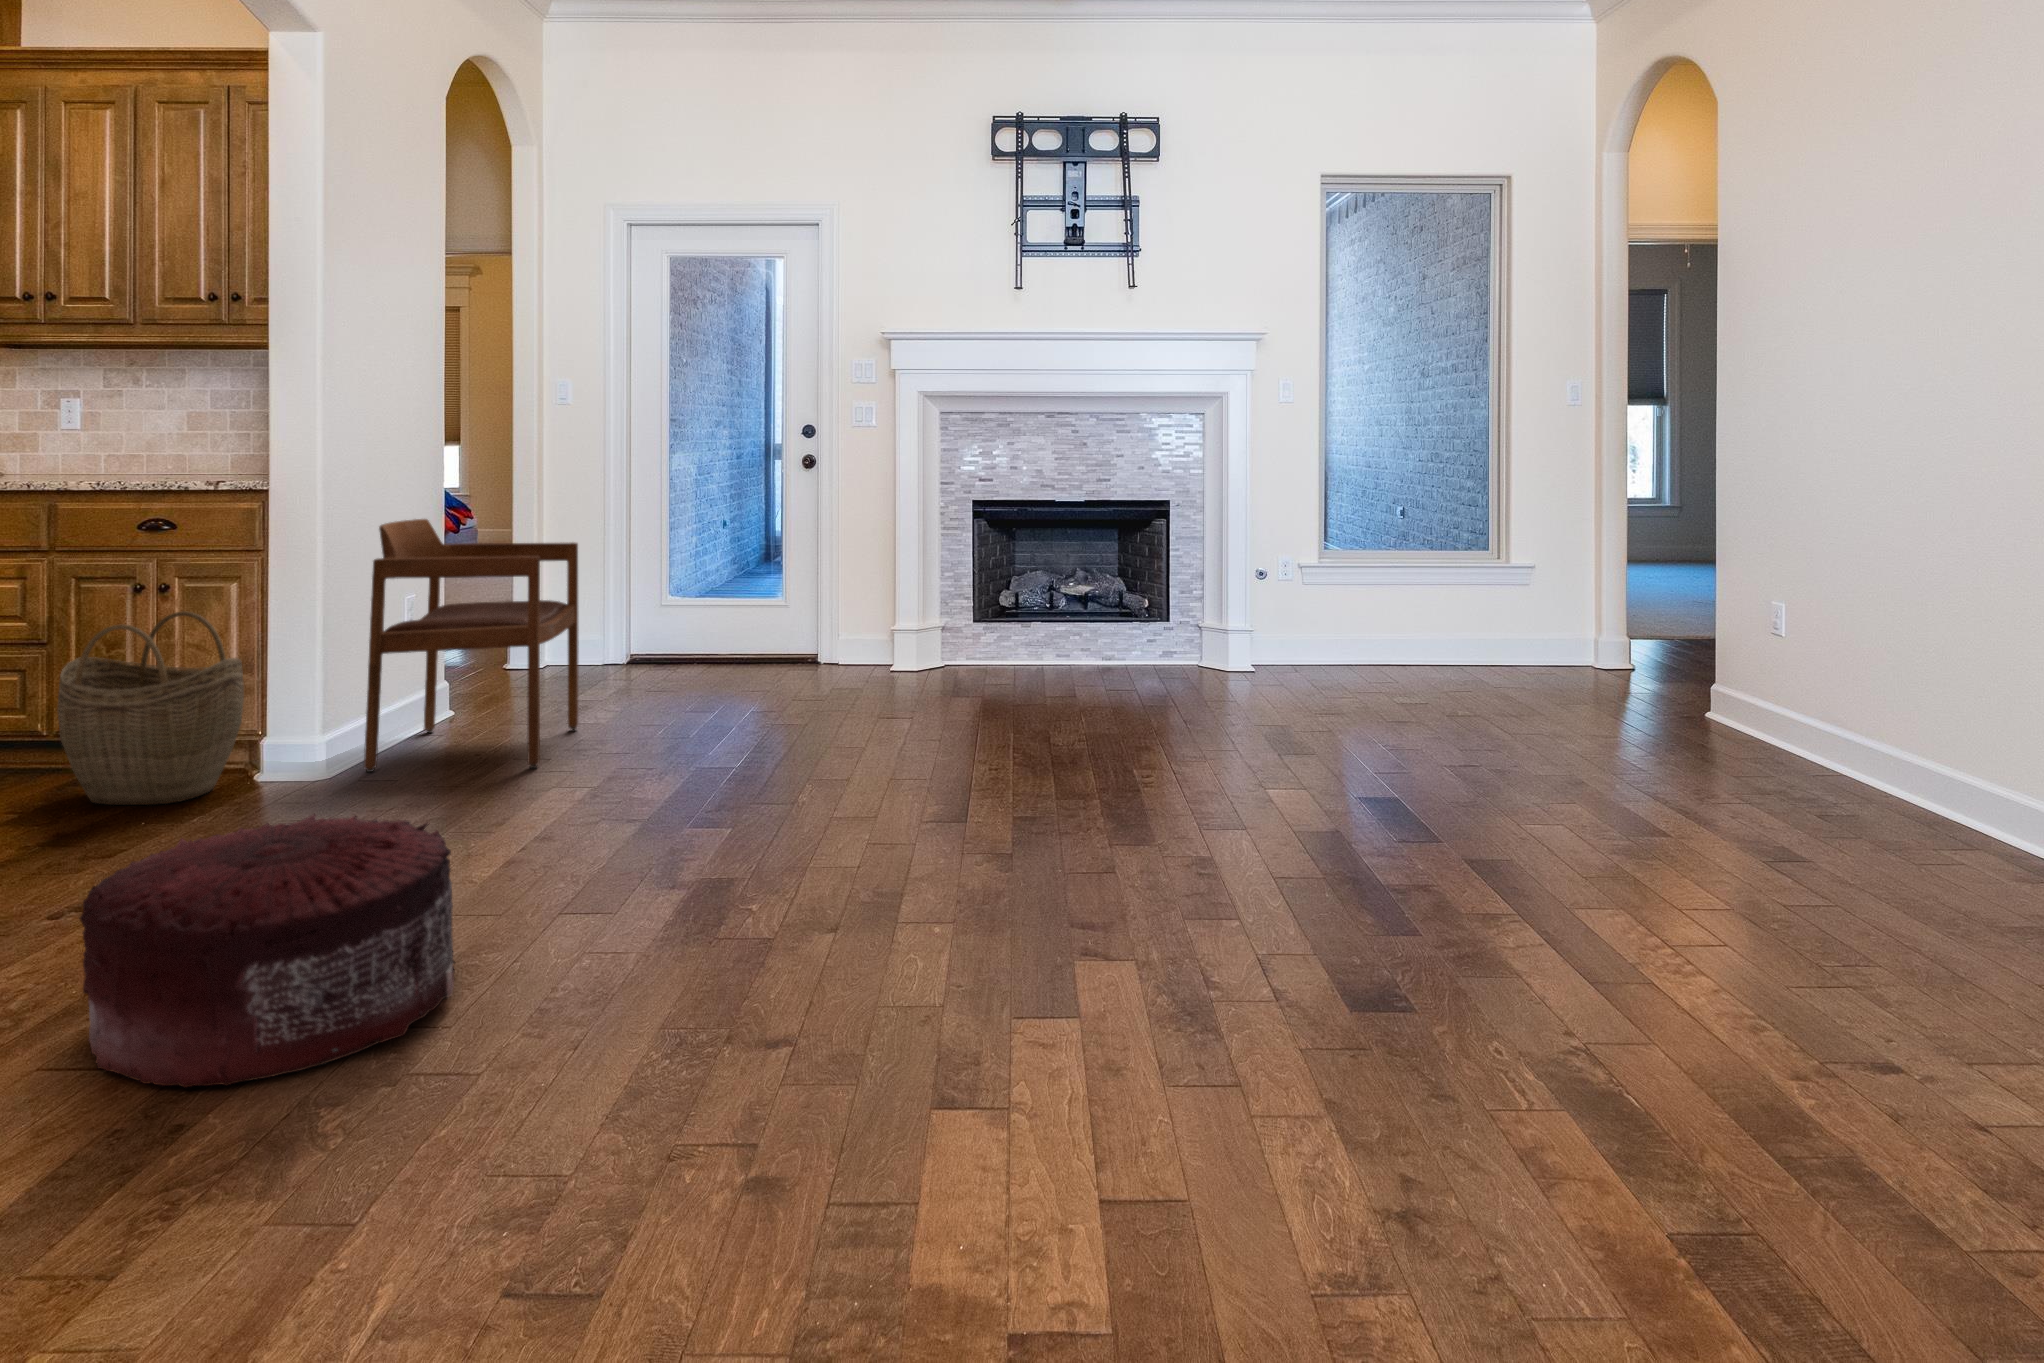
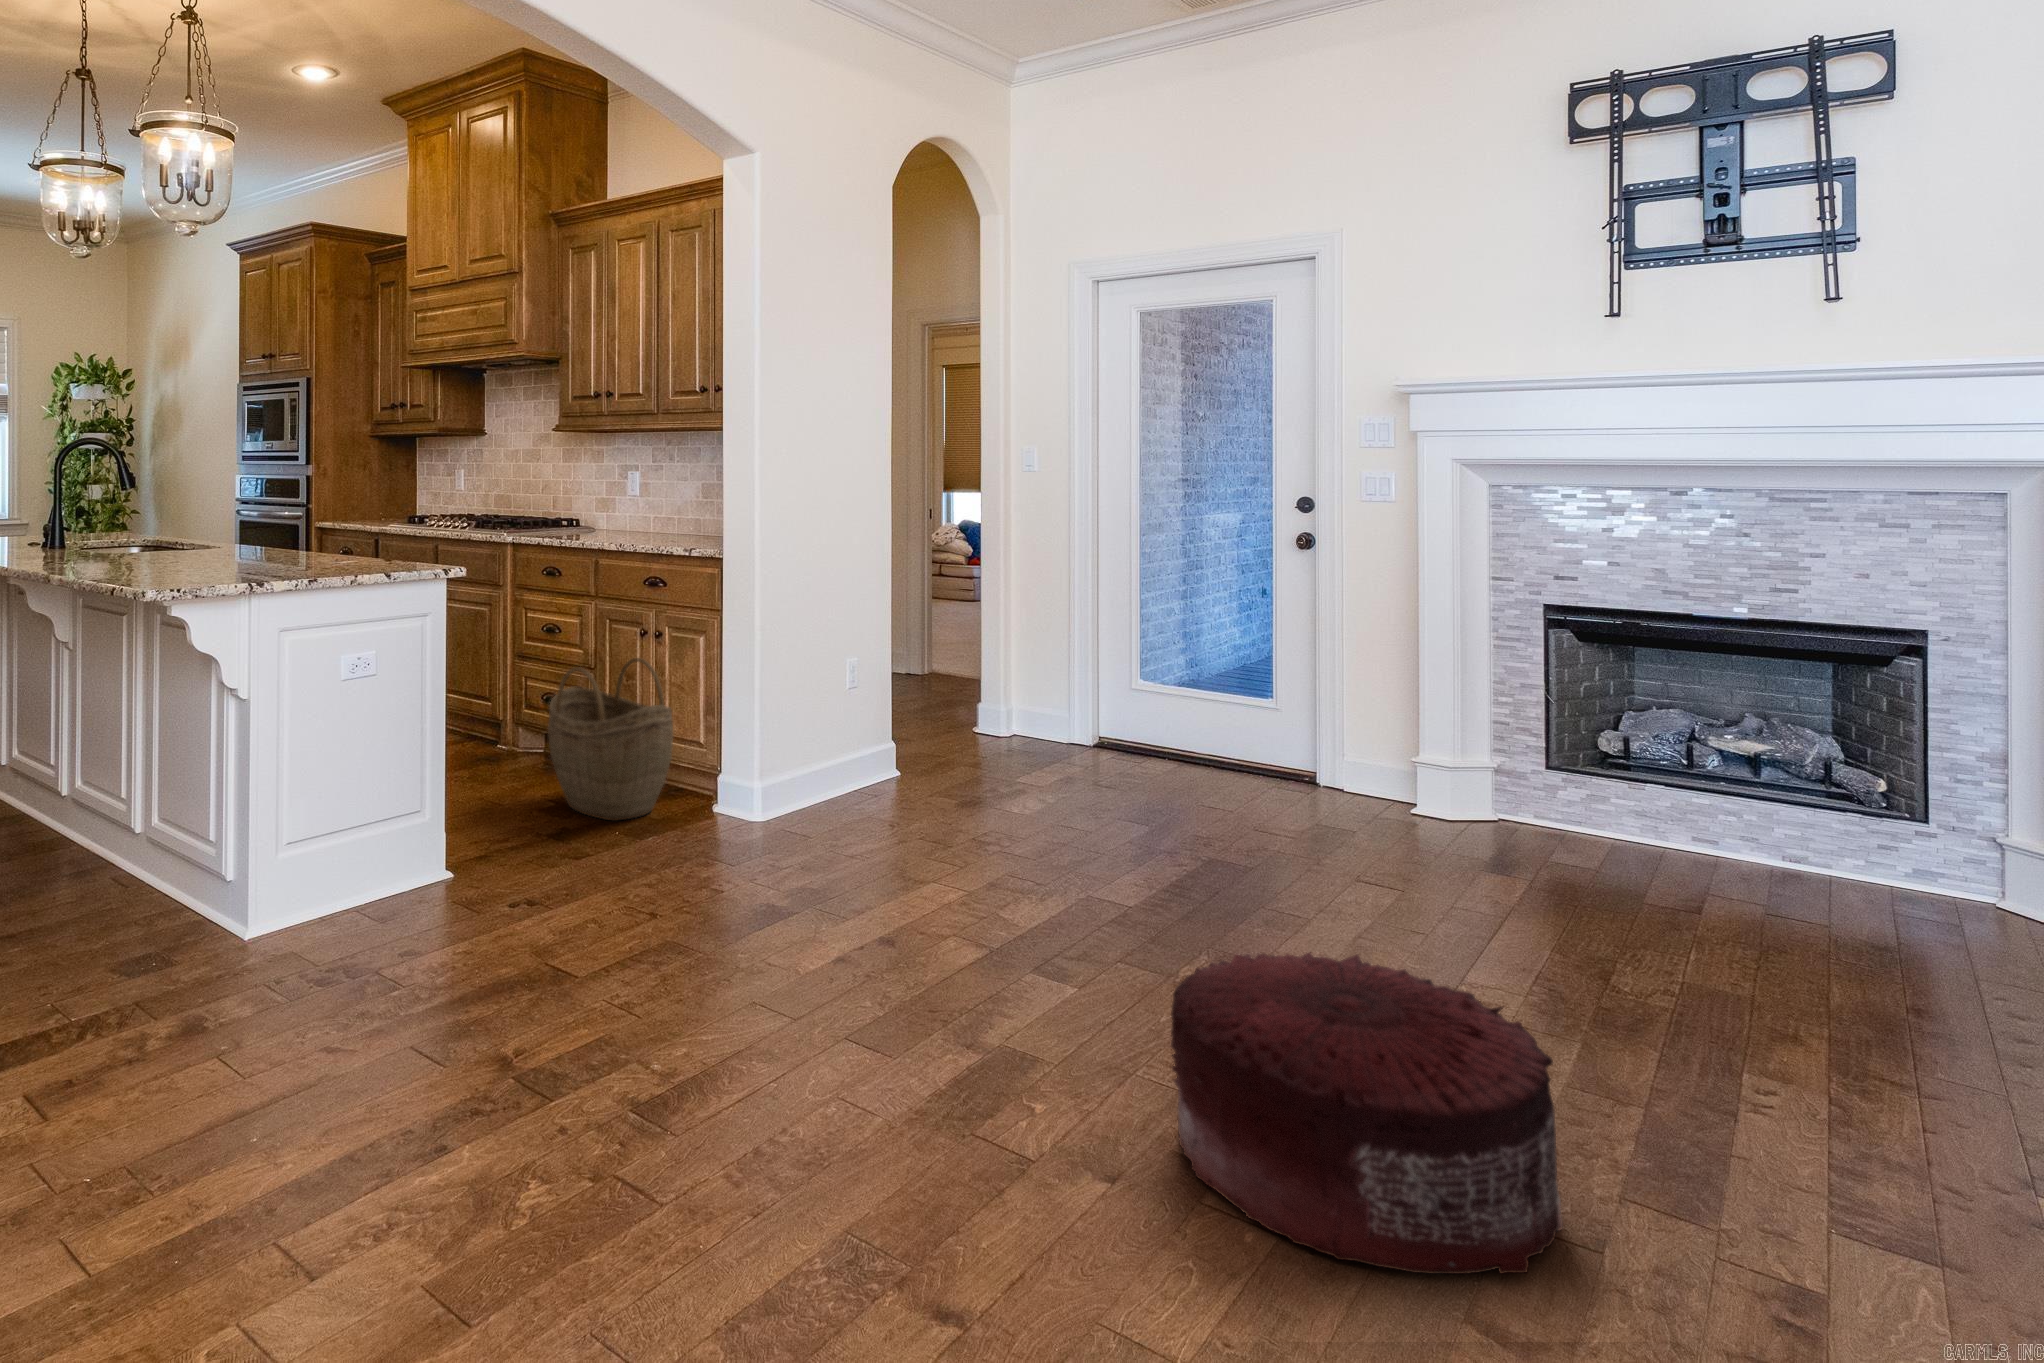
armchair: present [364,519,579,772] -> none [763,588,983,856]
pouf: present [80,815,455,1087] -> present [1171,952,1563,1274]

